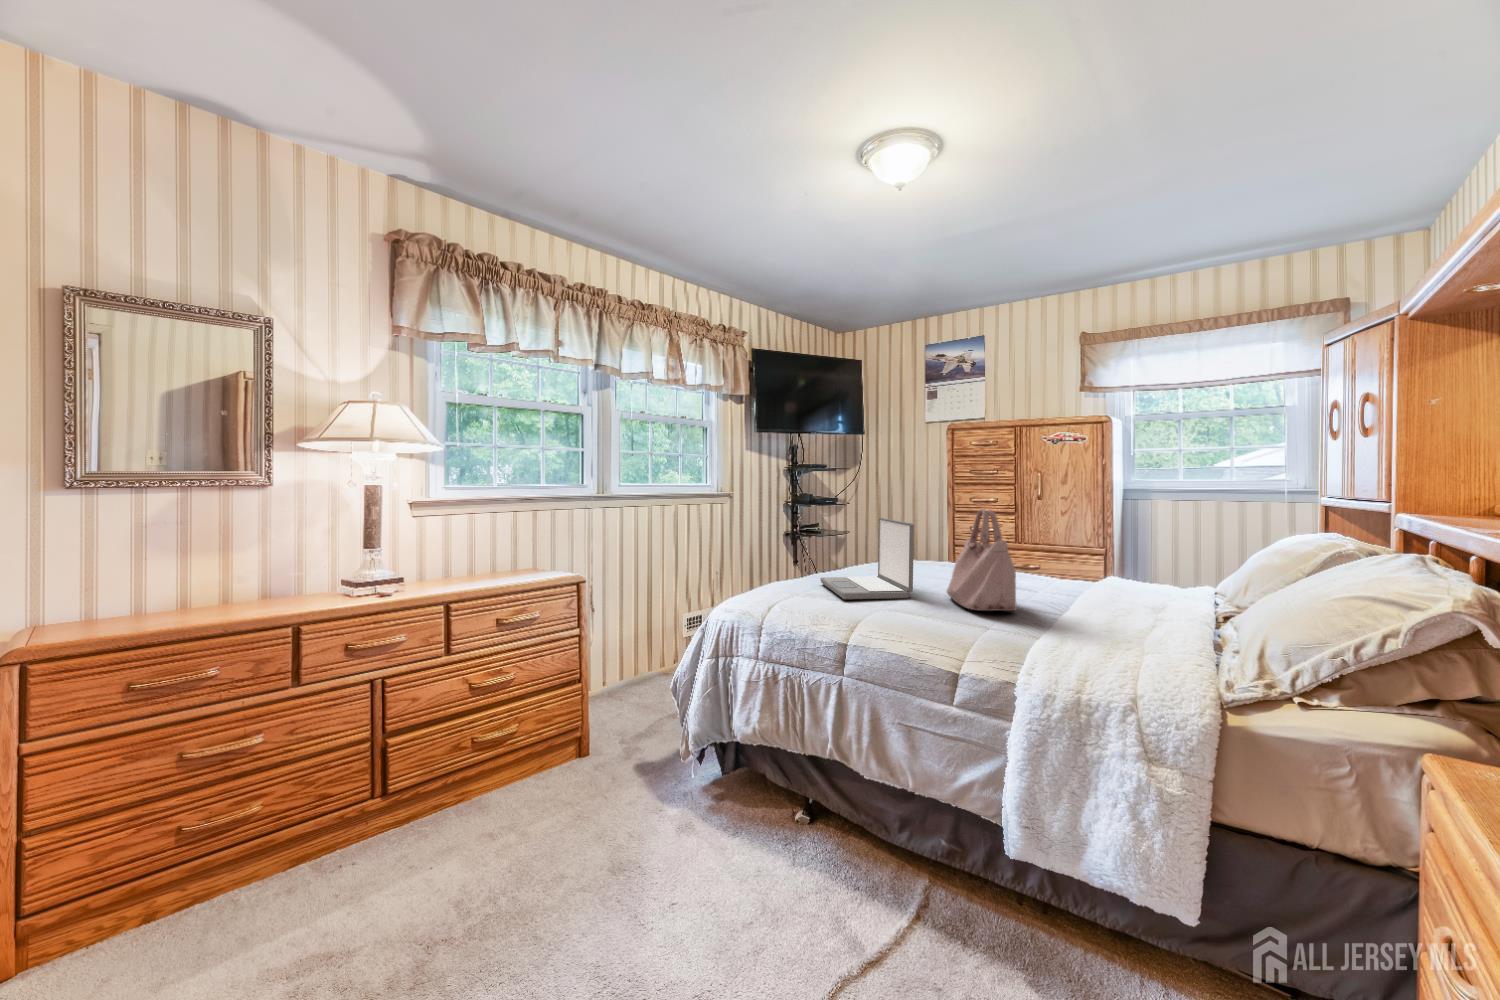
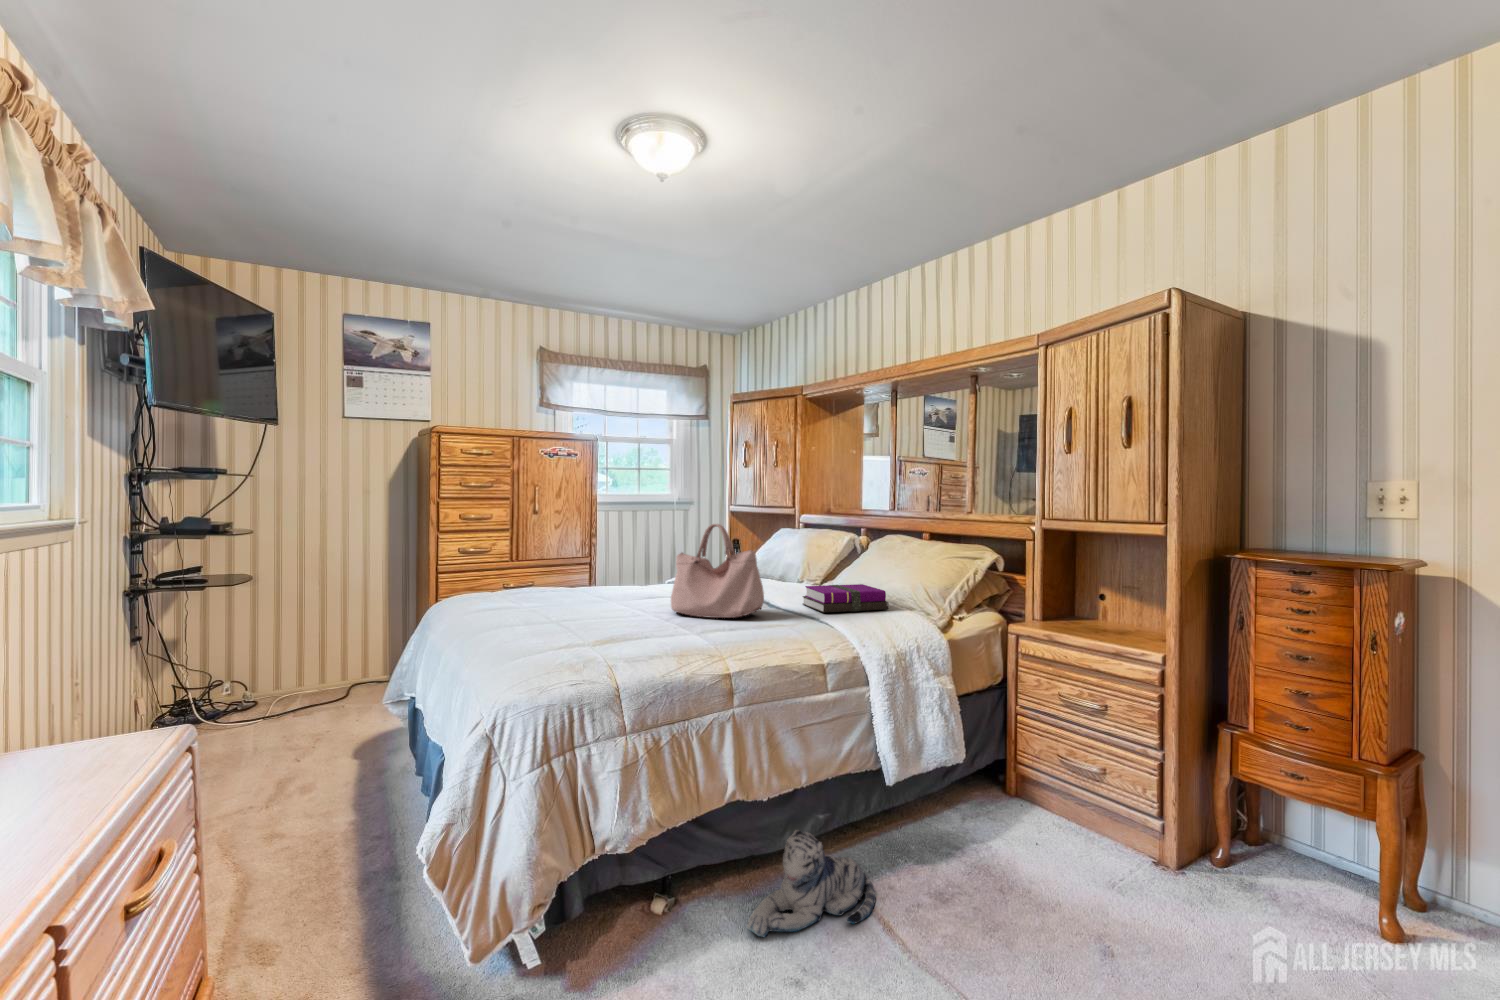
laptop: present [820,518,914,599] -> none [528,541,658,638]
notebook: none [1083,599,1227,655] -> present [803,584,889,612]
plush toy: none [780,807,918,943] -> present [747,830,876,937]

